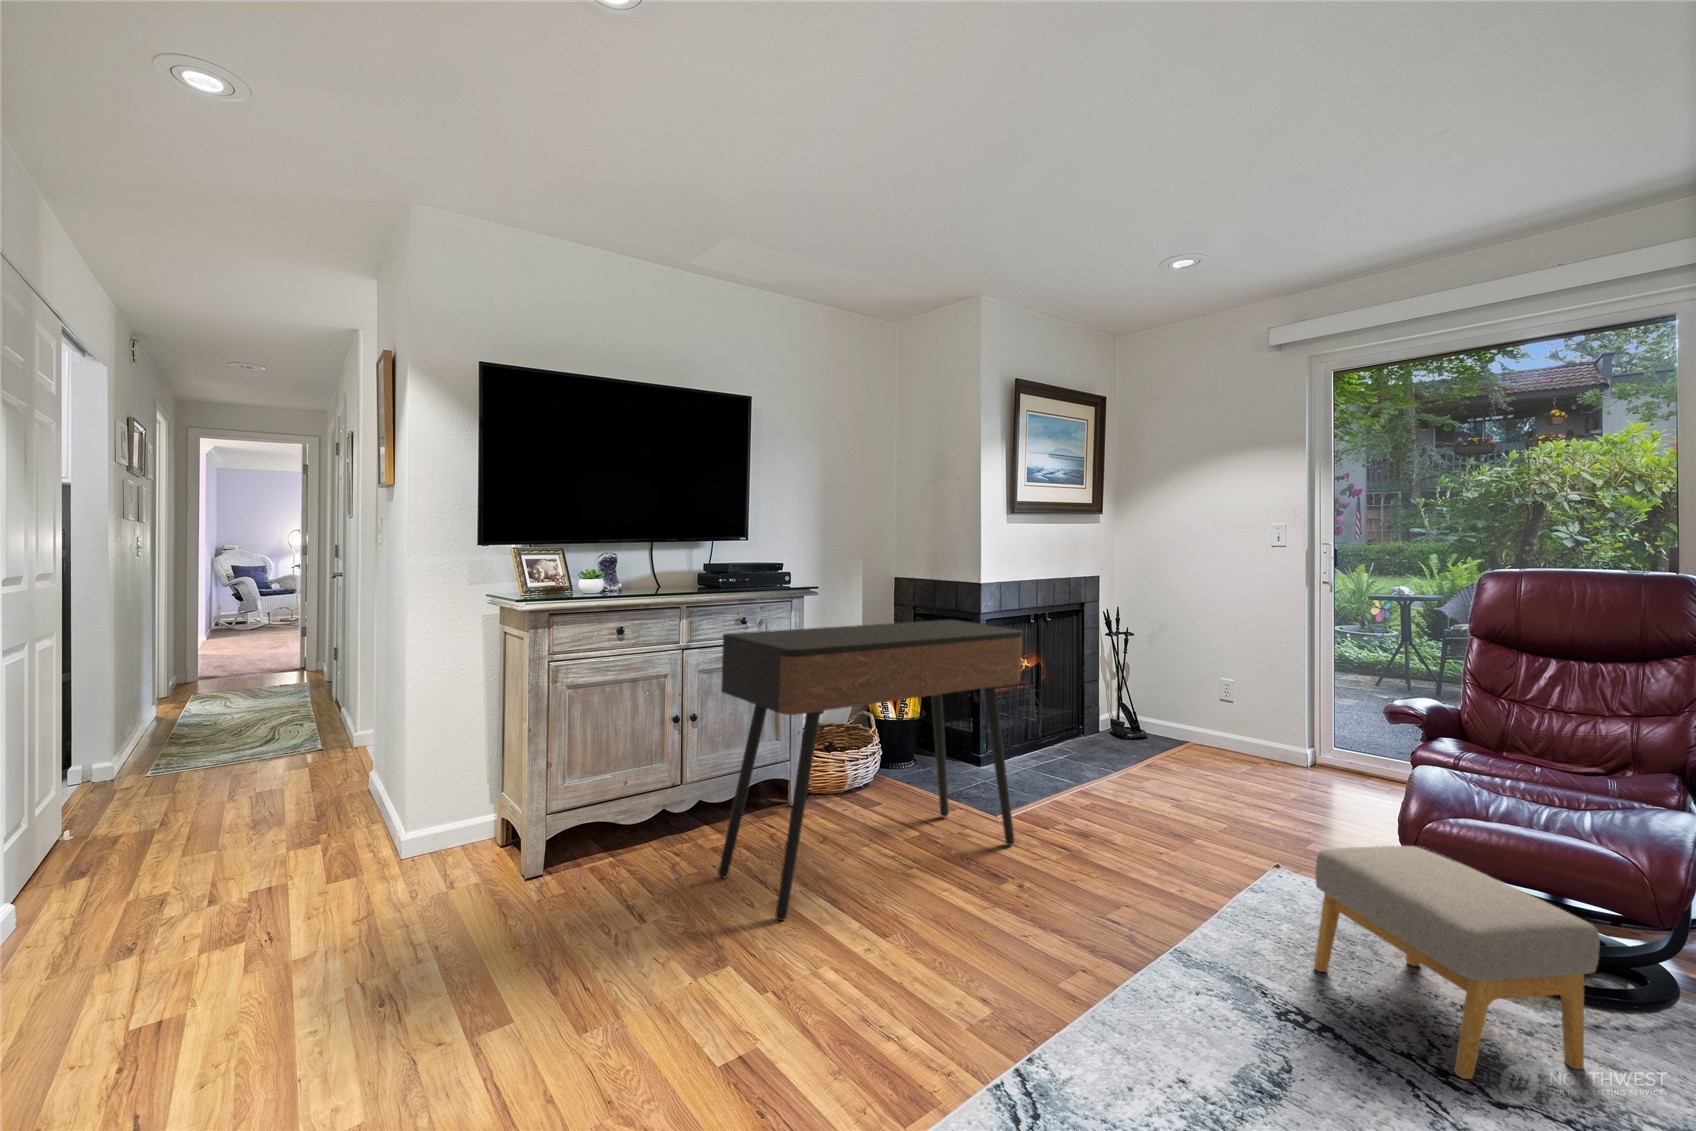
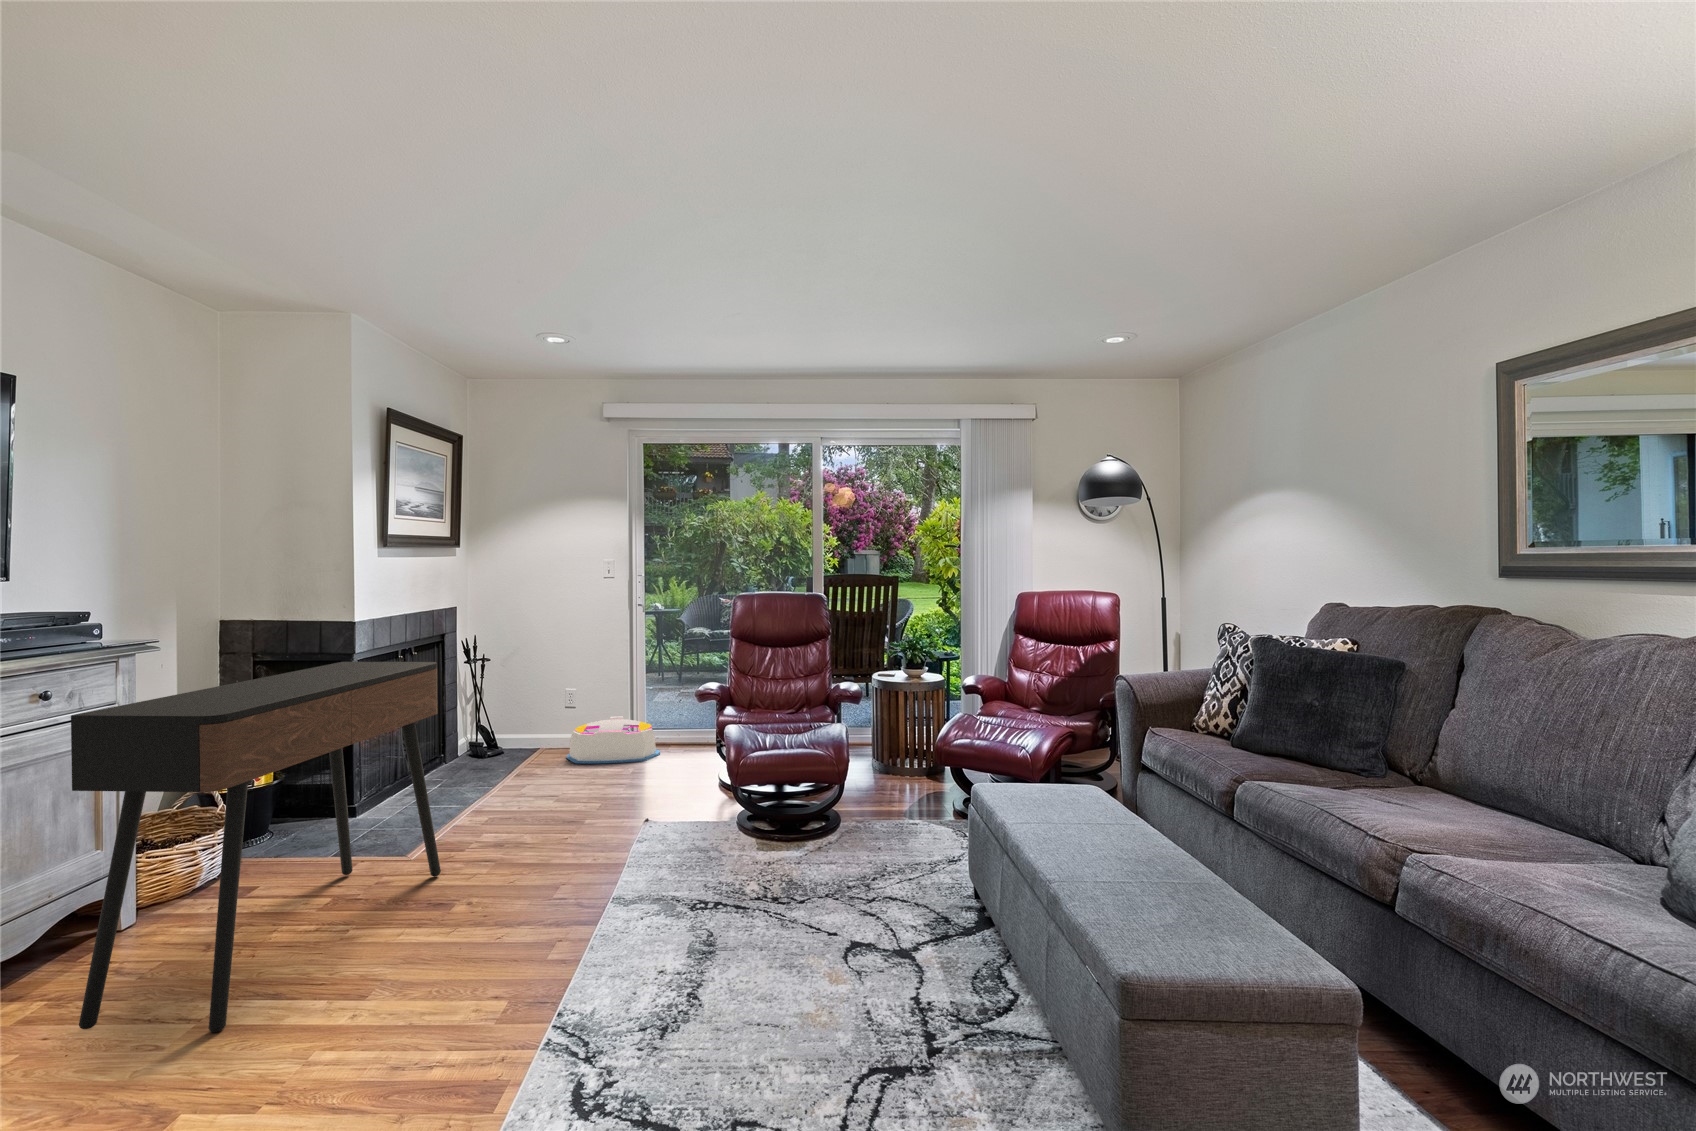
storage bin: none [1203,723,1320,784] -> present [567,717,660,764]
footstool: present [1314,846,1600,1079] -> none [710,771,861,902]

